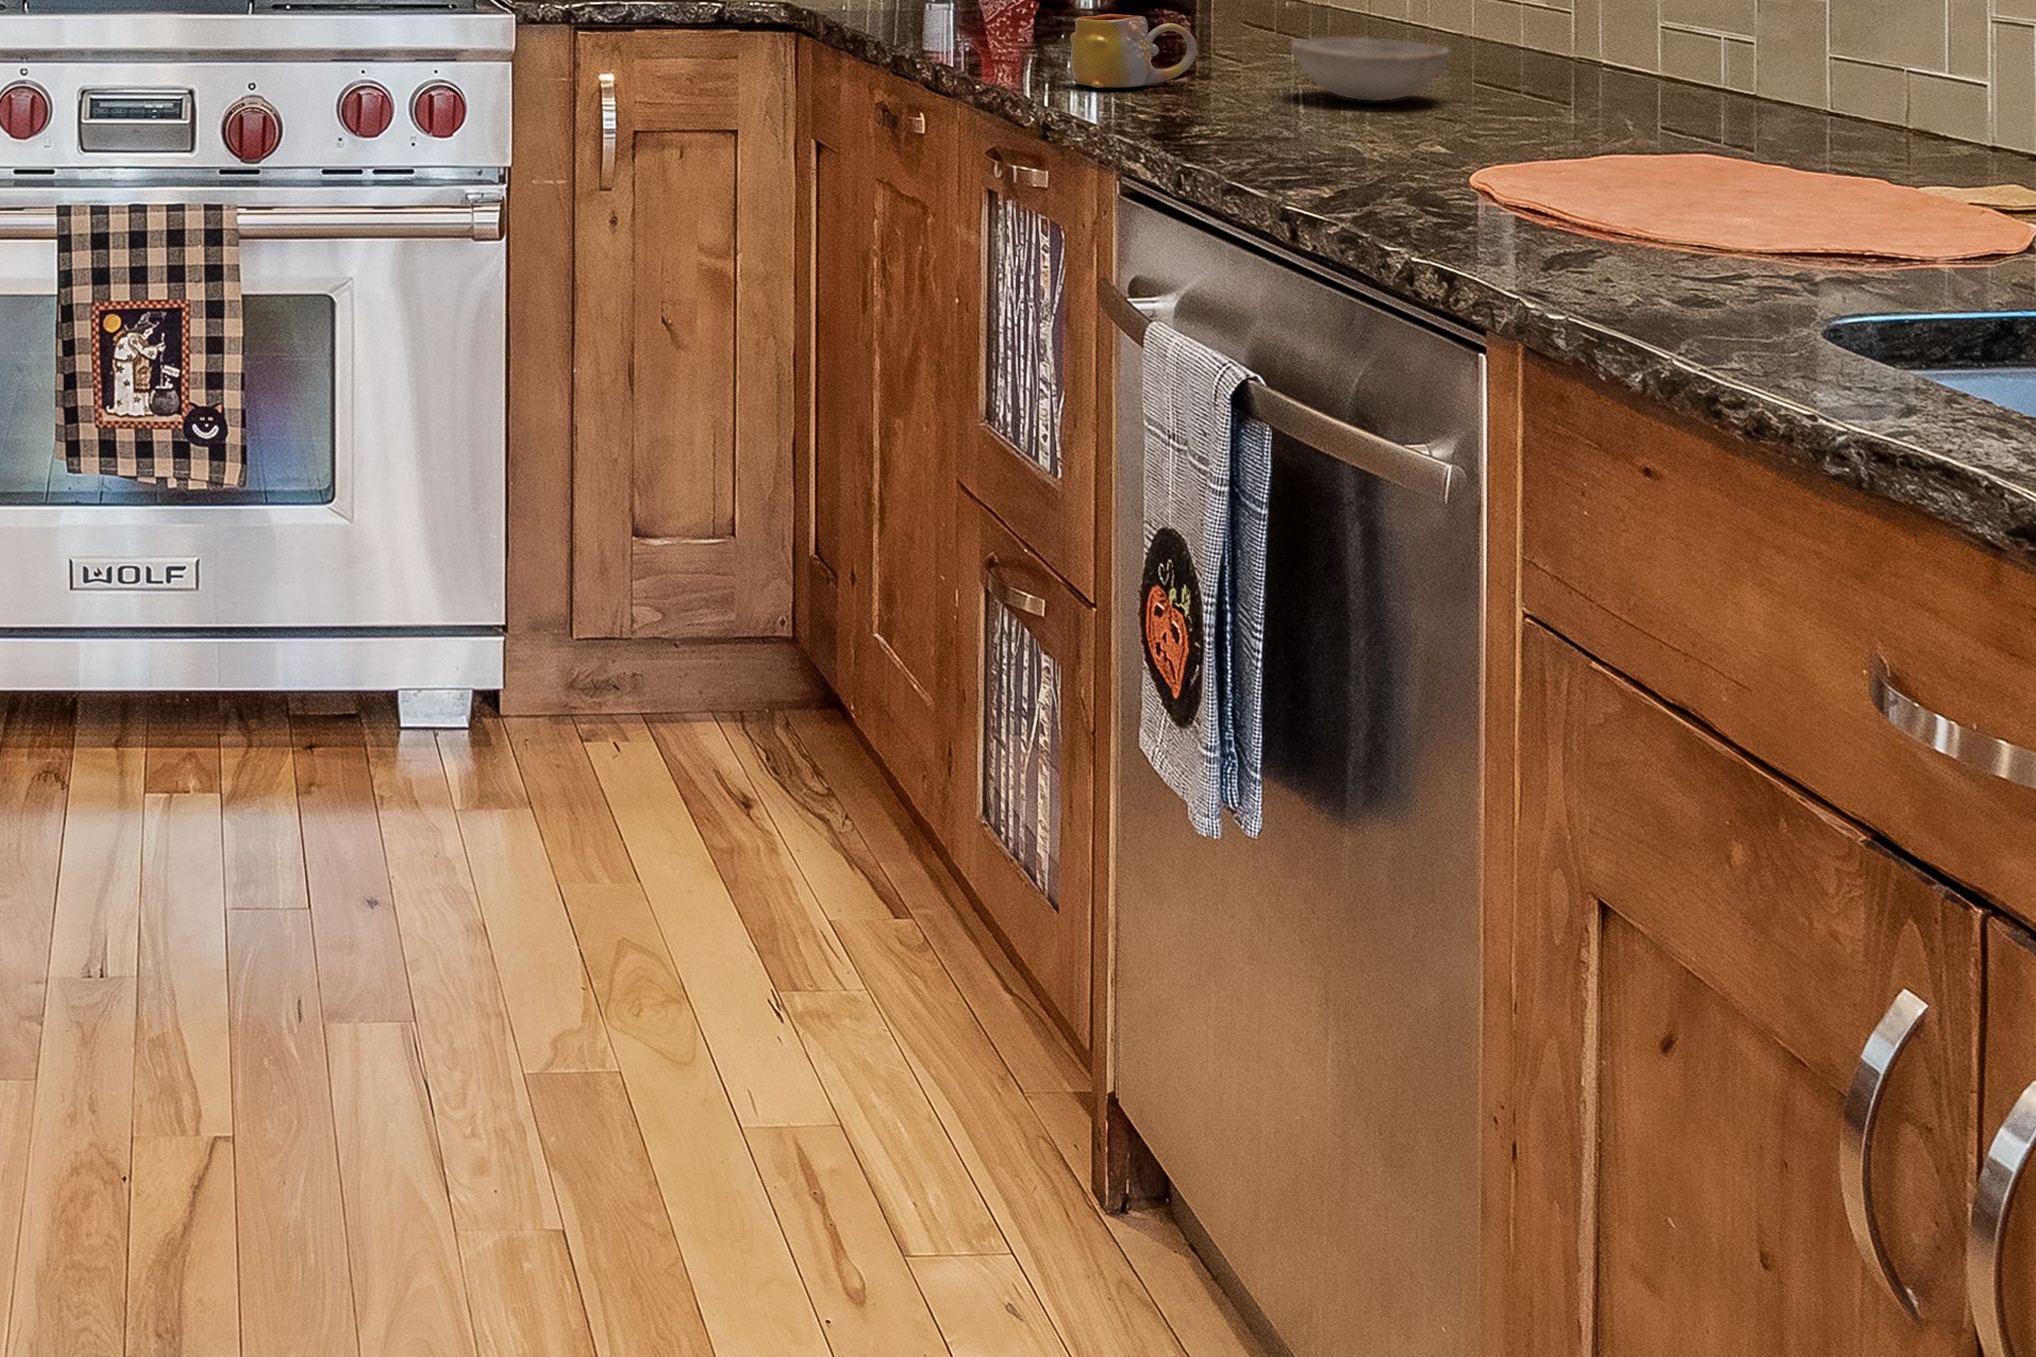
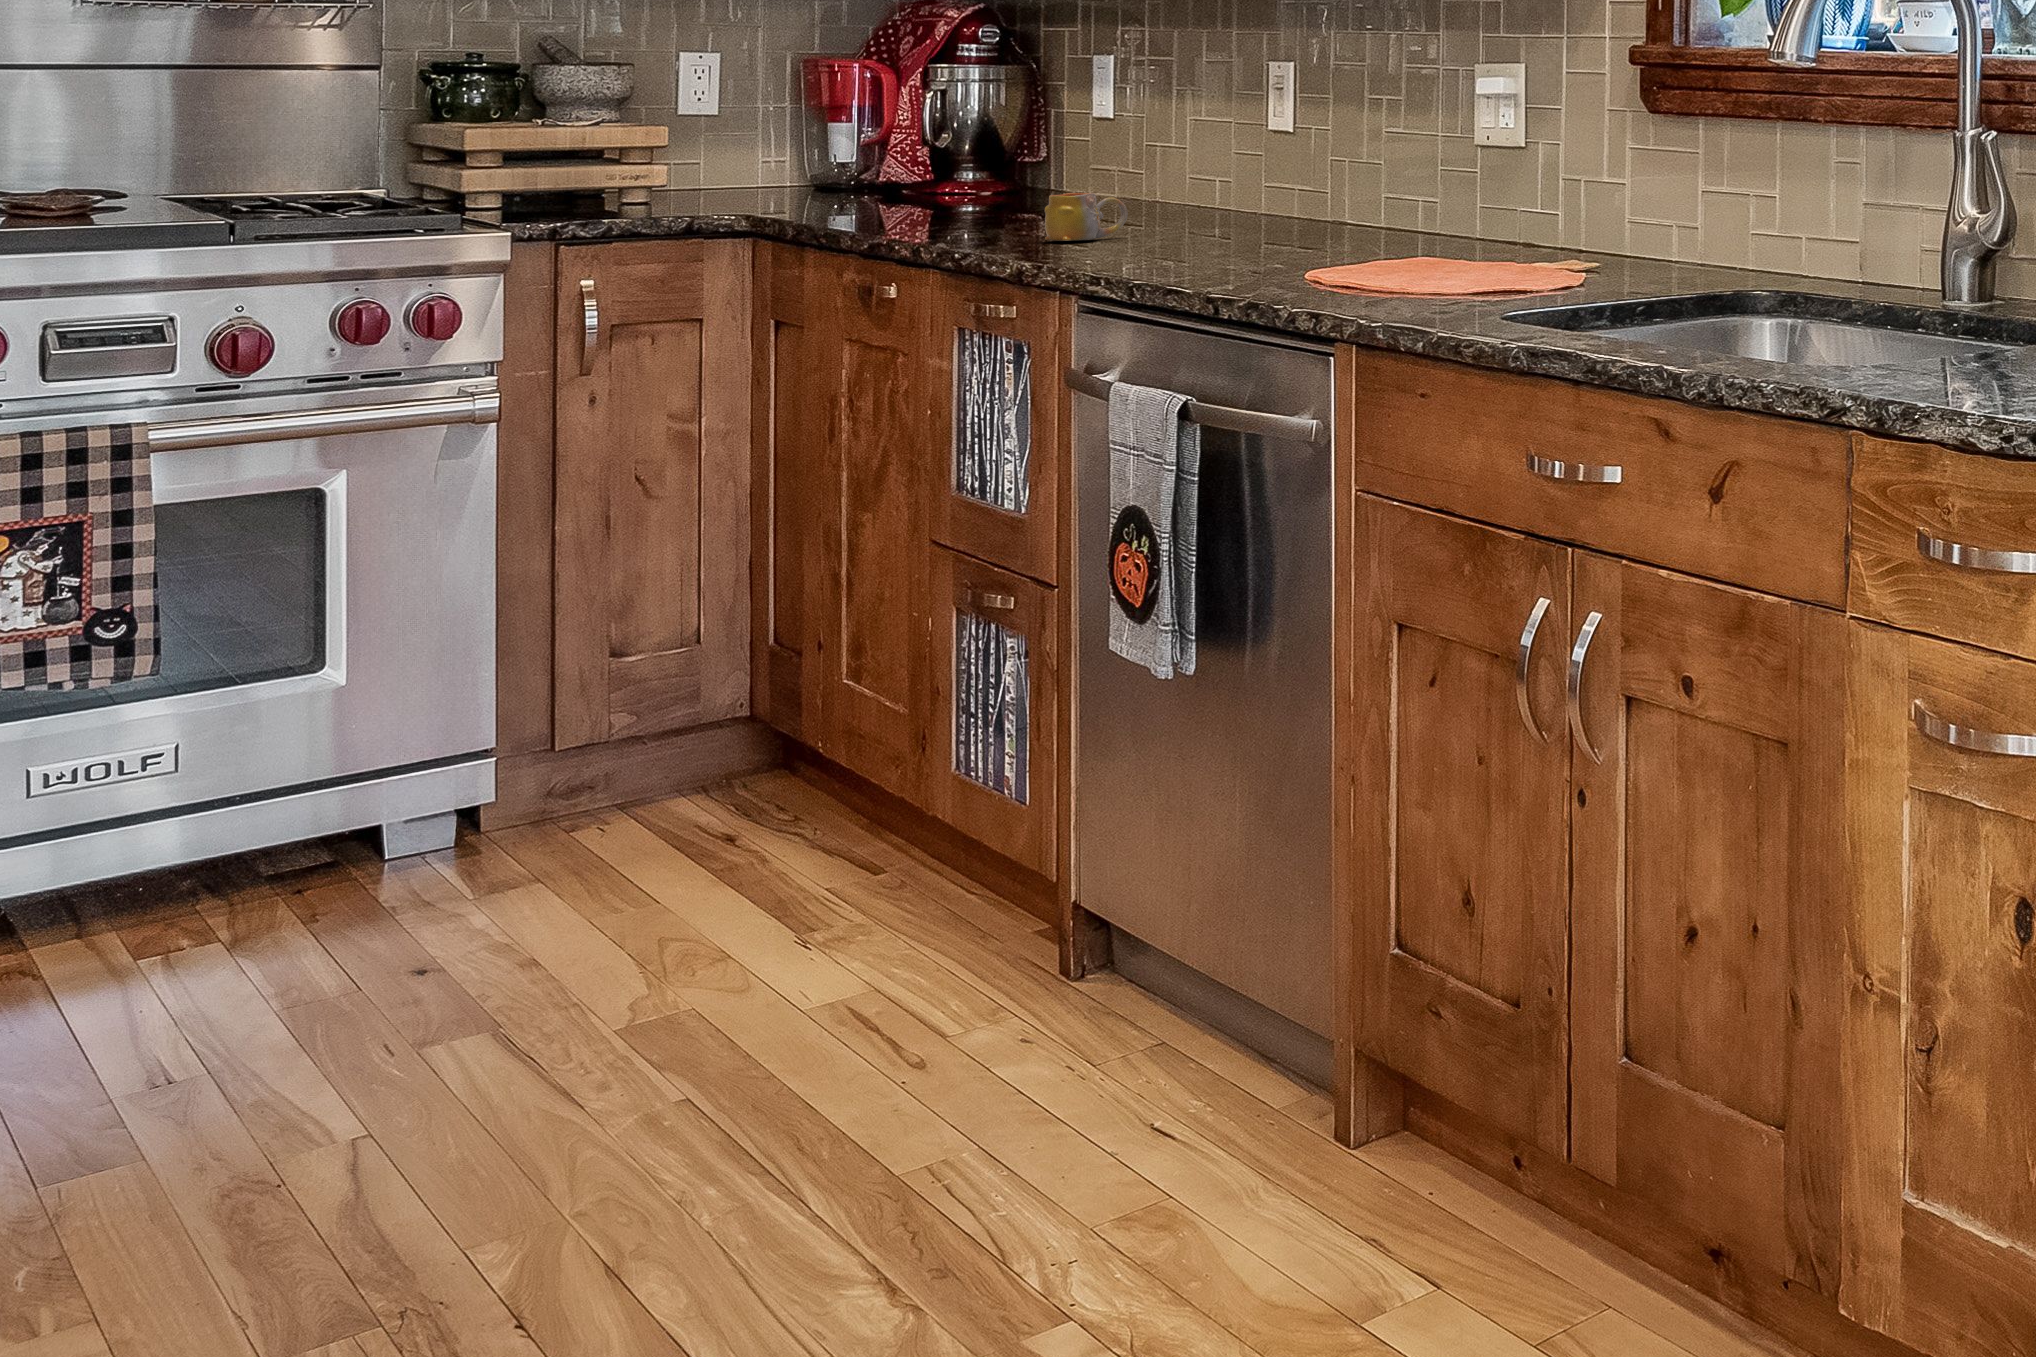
bowl: present [1292,38,1449,101] -> none [1194,201,1289,237]

